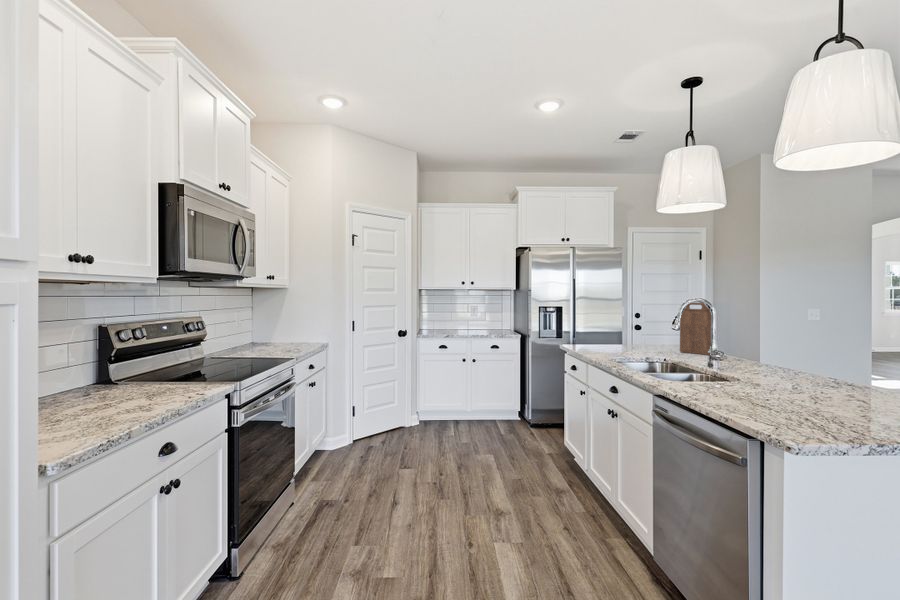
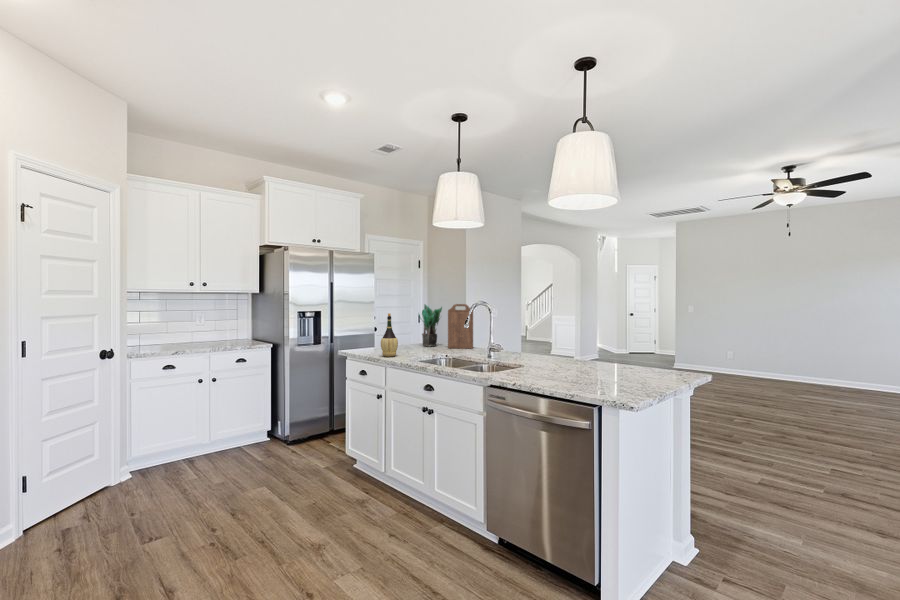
potted plant: none [648,302,678,349] -> present [419,304,442,347]
wine bottle: none [589,310,608,354] -> present [381,313,398,357]

